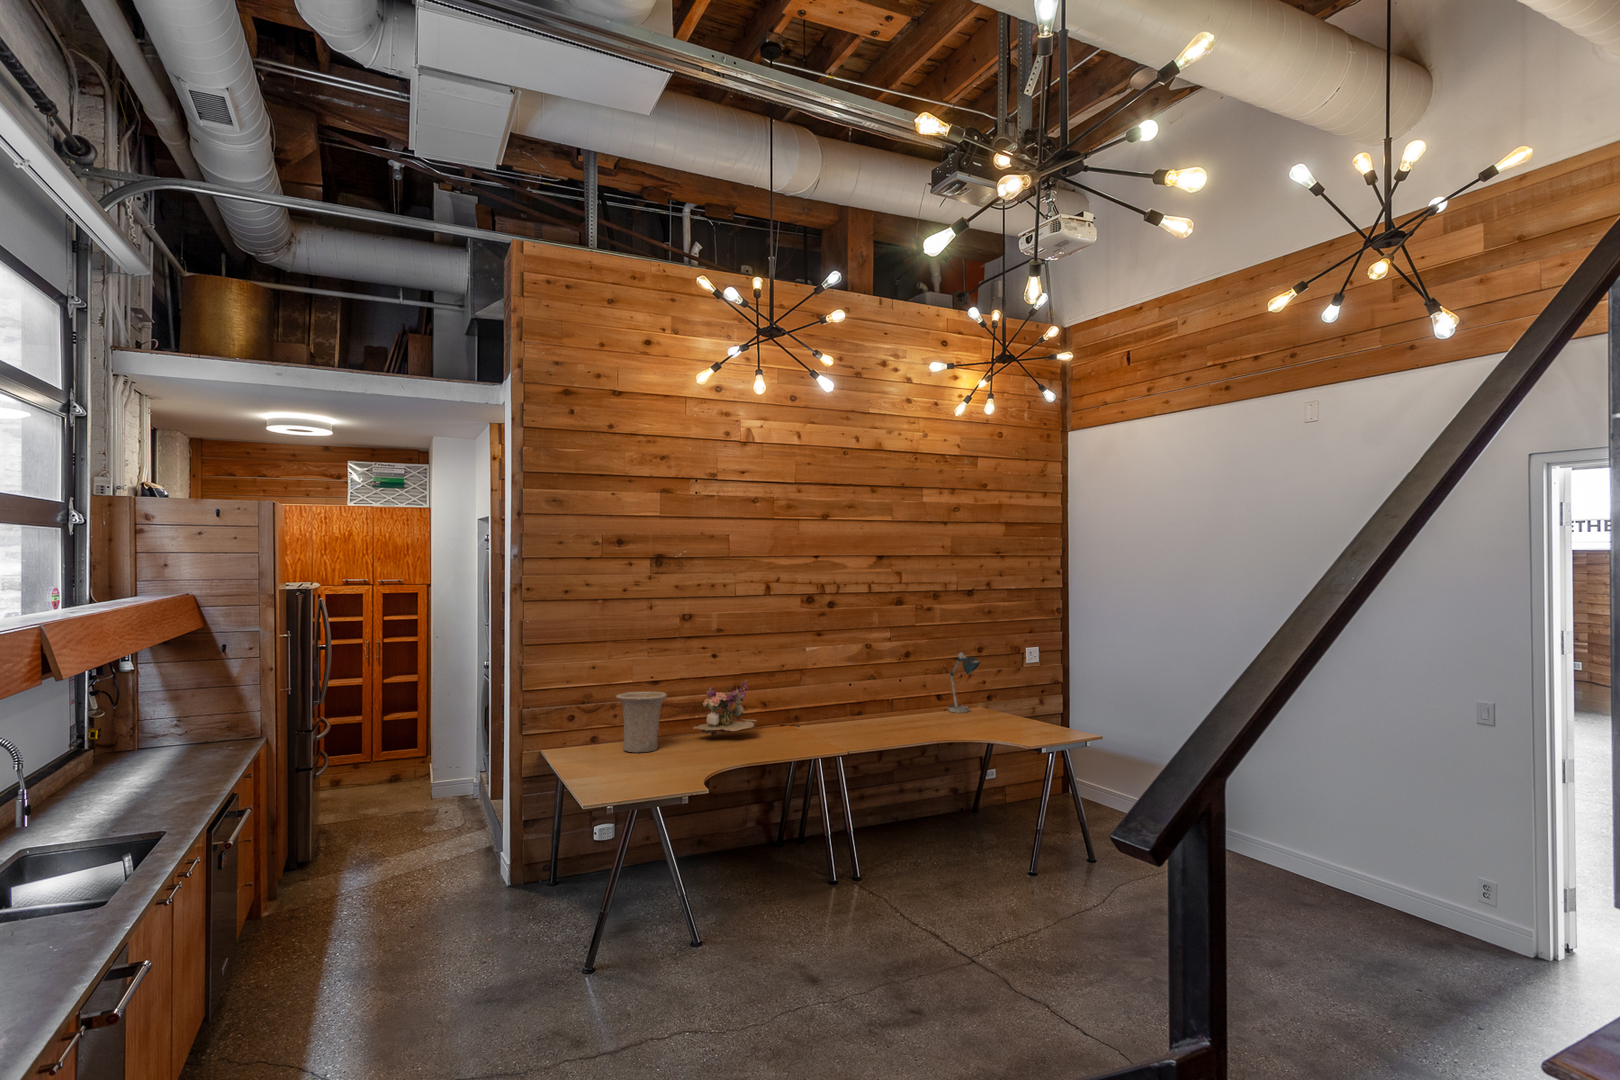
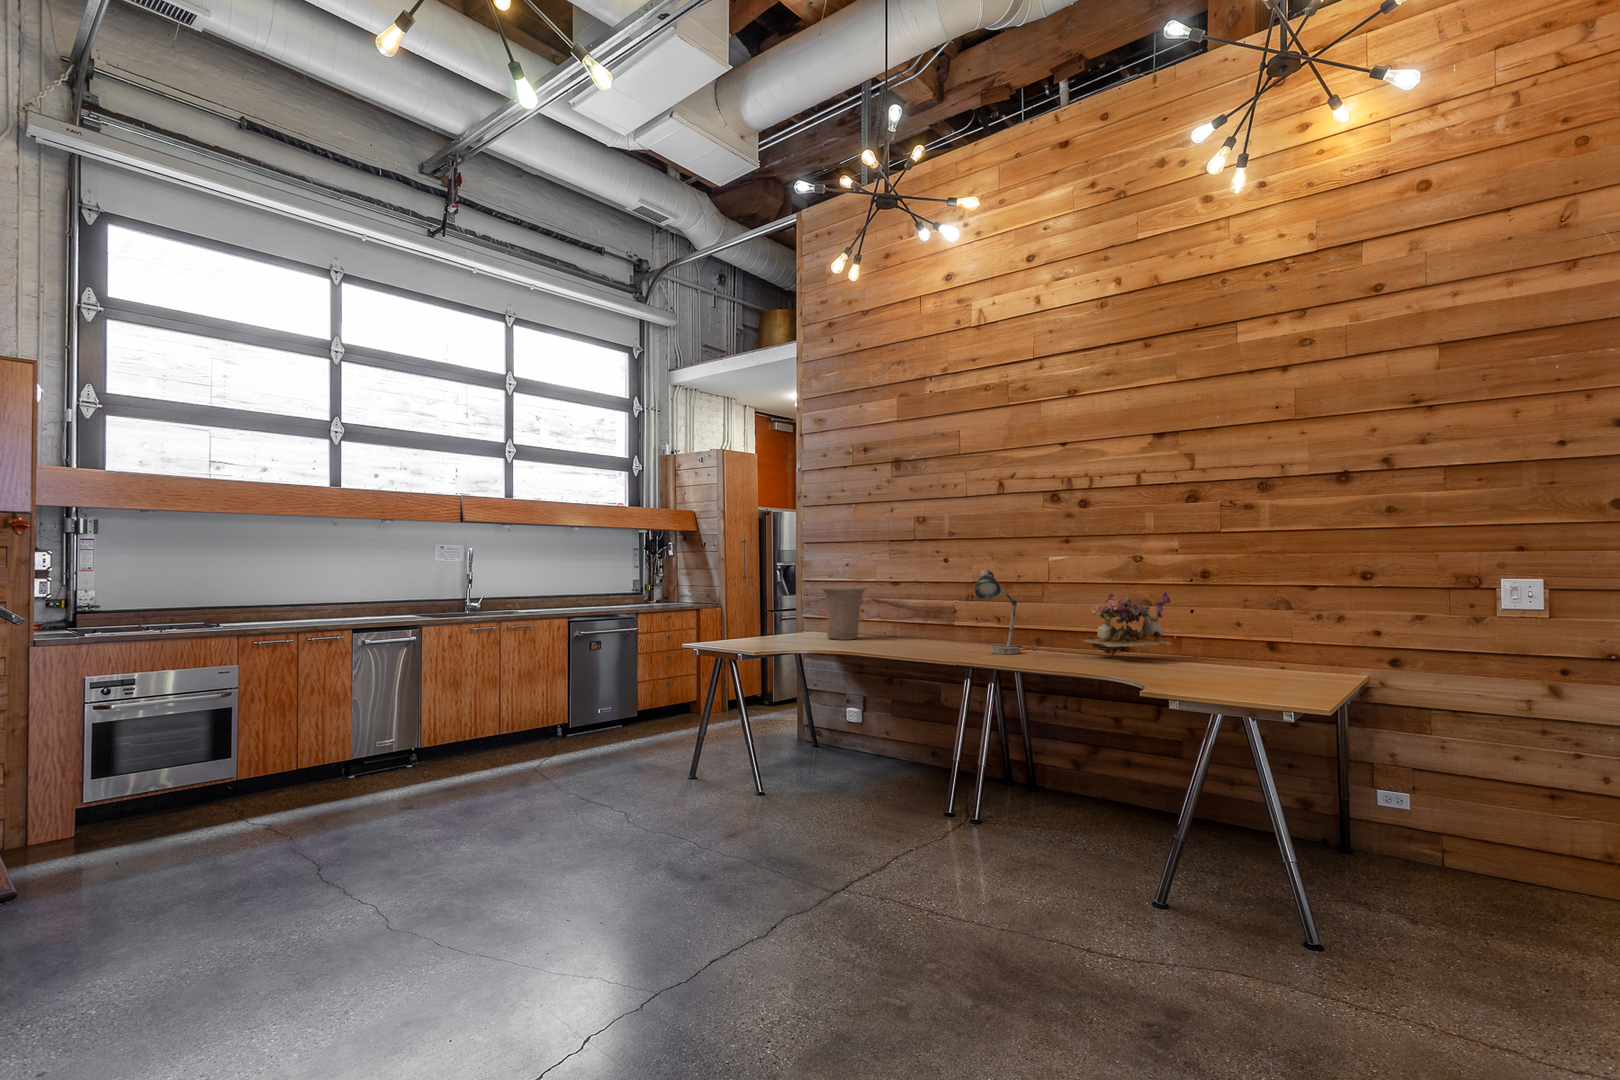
desk lamp: present [949,652,980,713] -> present [975,569,1020,654]
flower arrangement: present [693,681,757,737] -> present [1082,590,1172,656]

